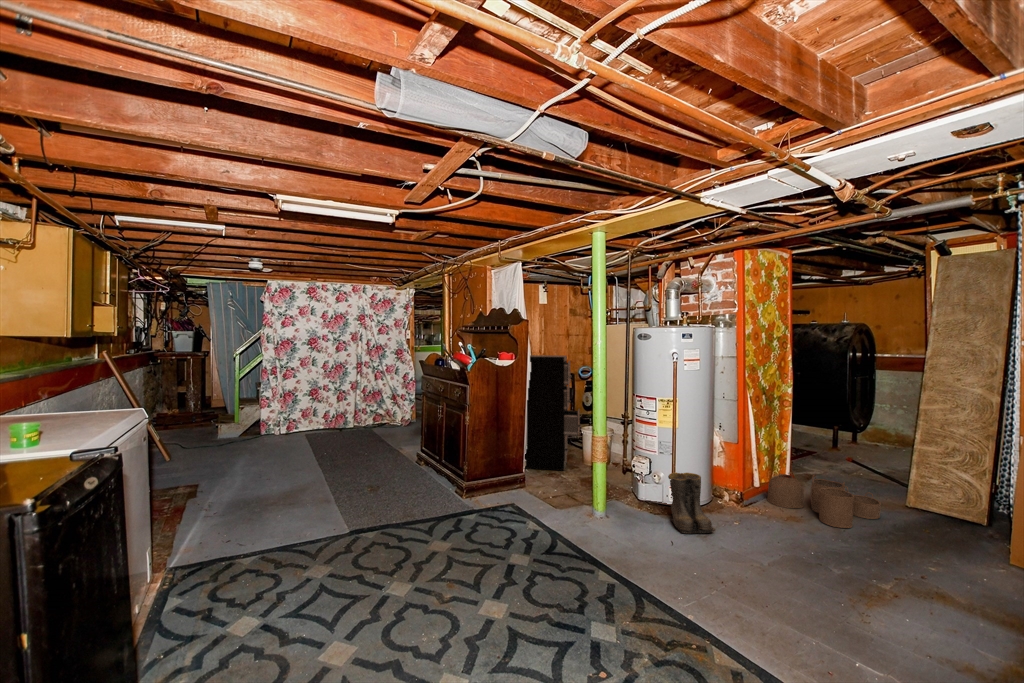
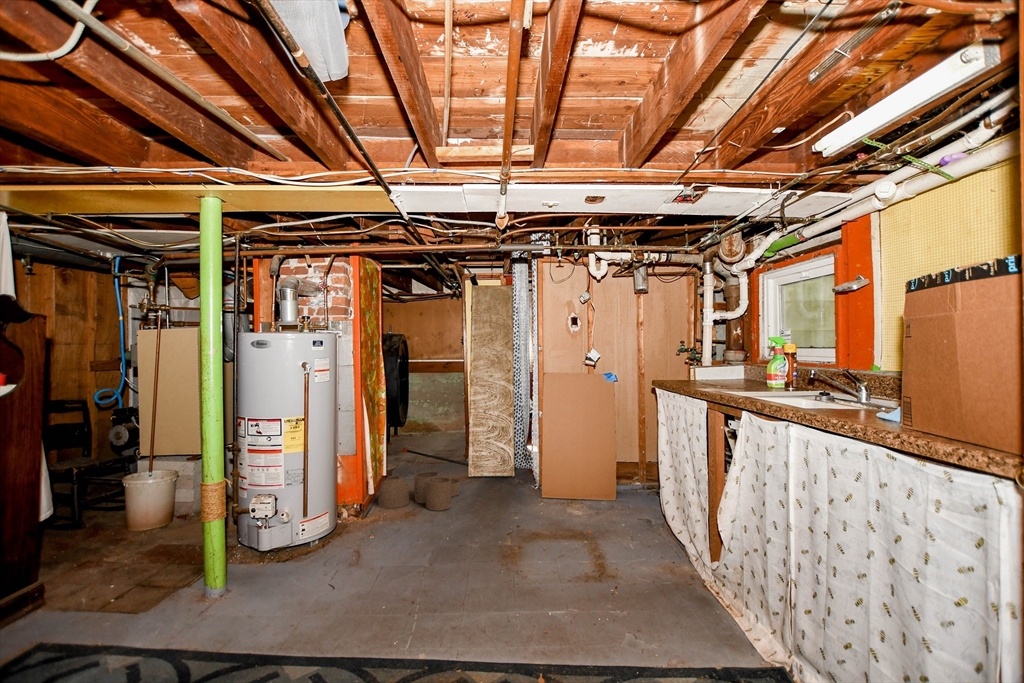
filing cabinet: present [524,355,581,471] -> none [3,375,130,583]
boots: present [668,472,715,534] -> none [304,498,365,569]

